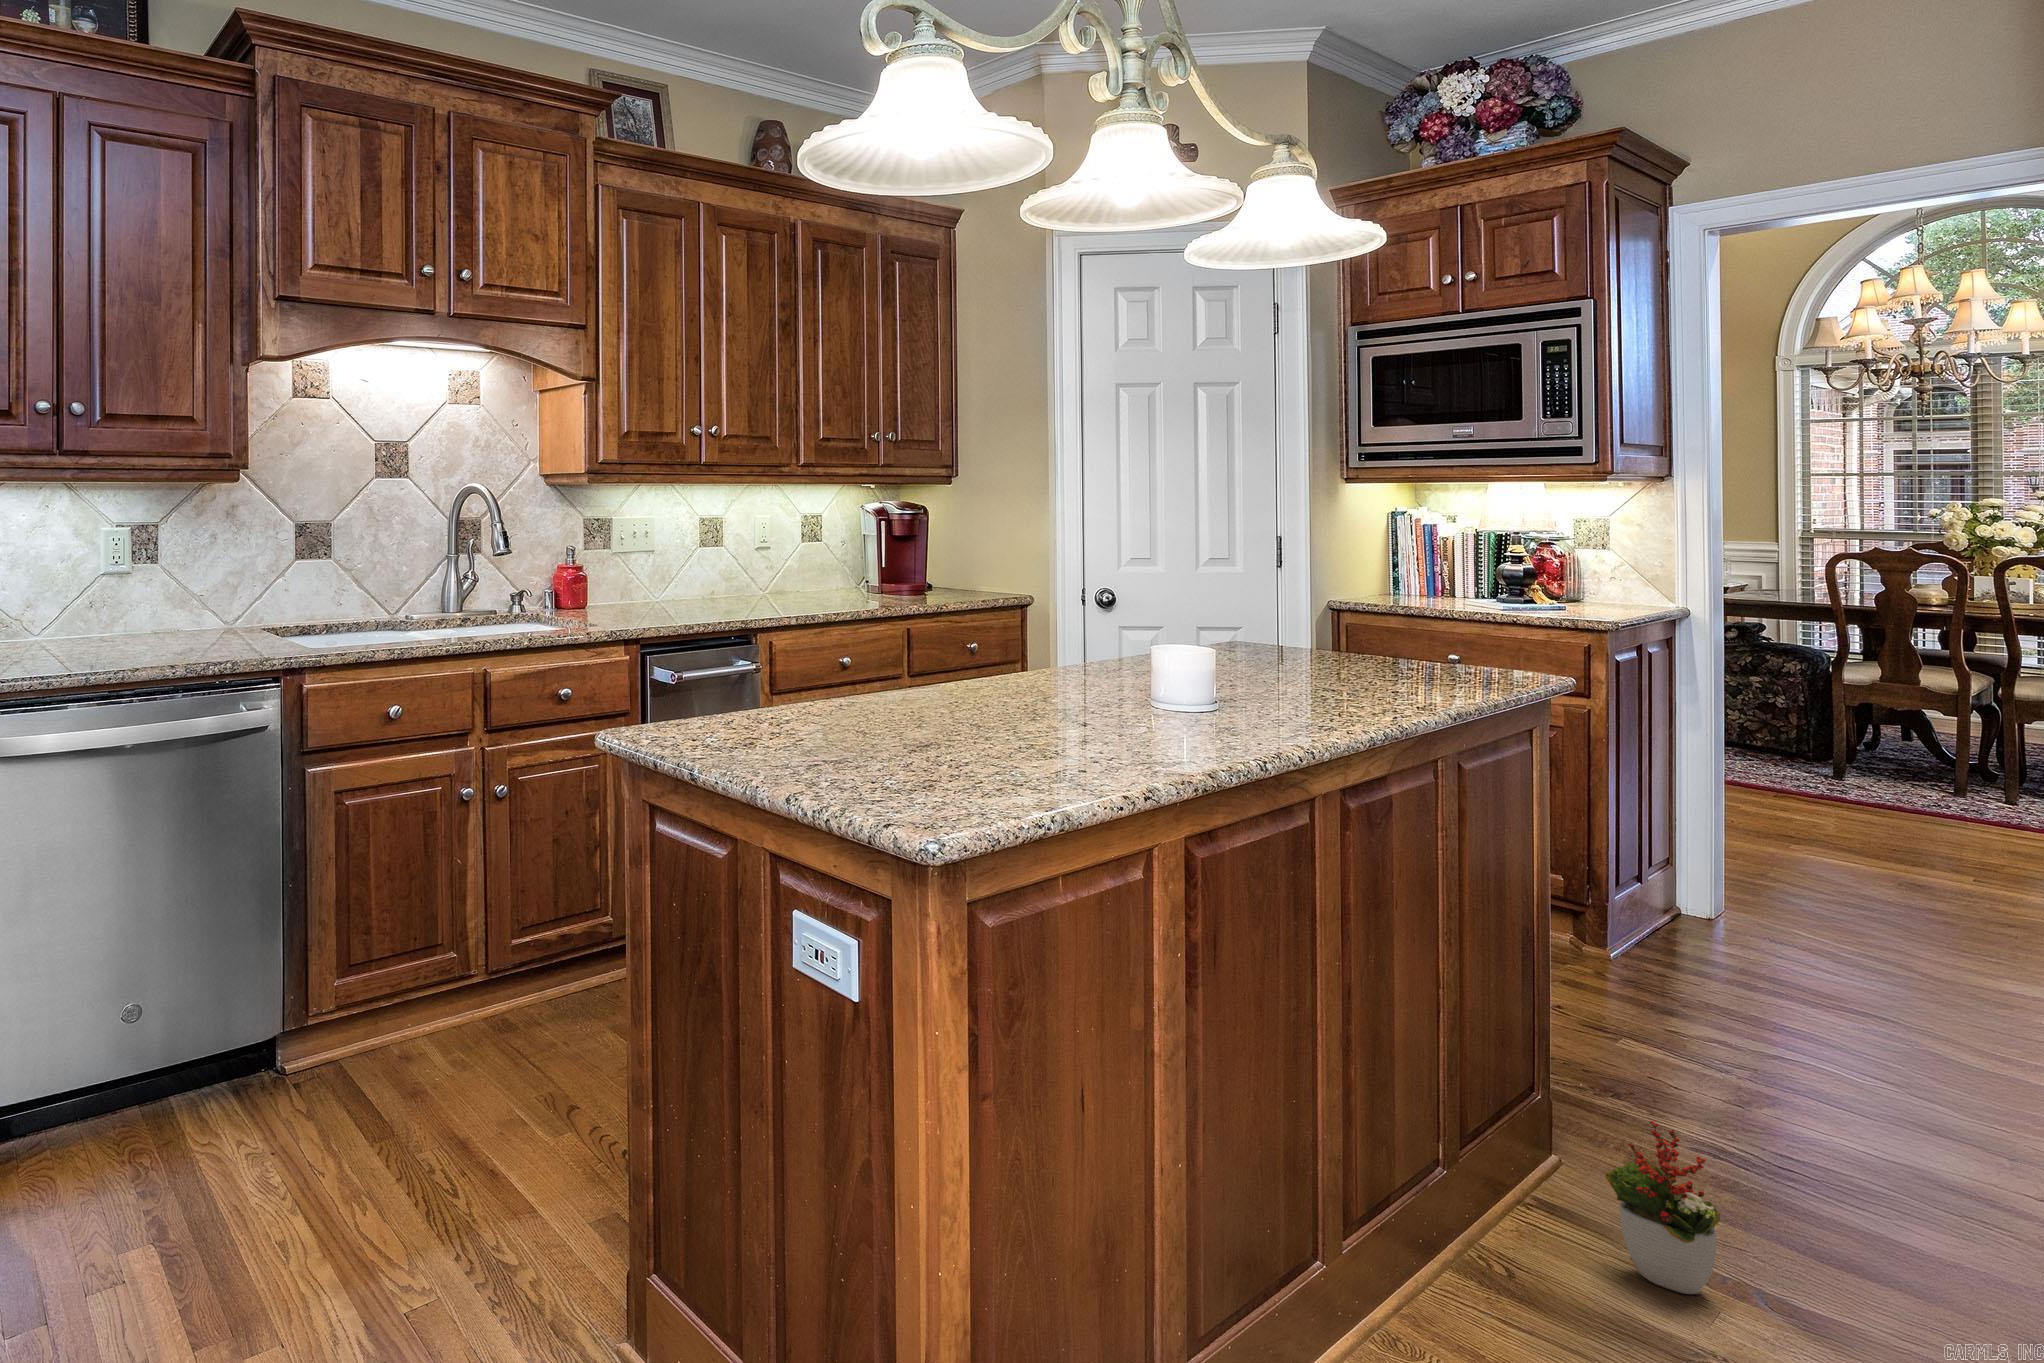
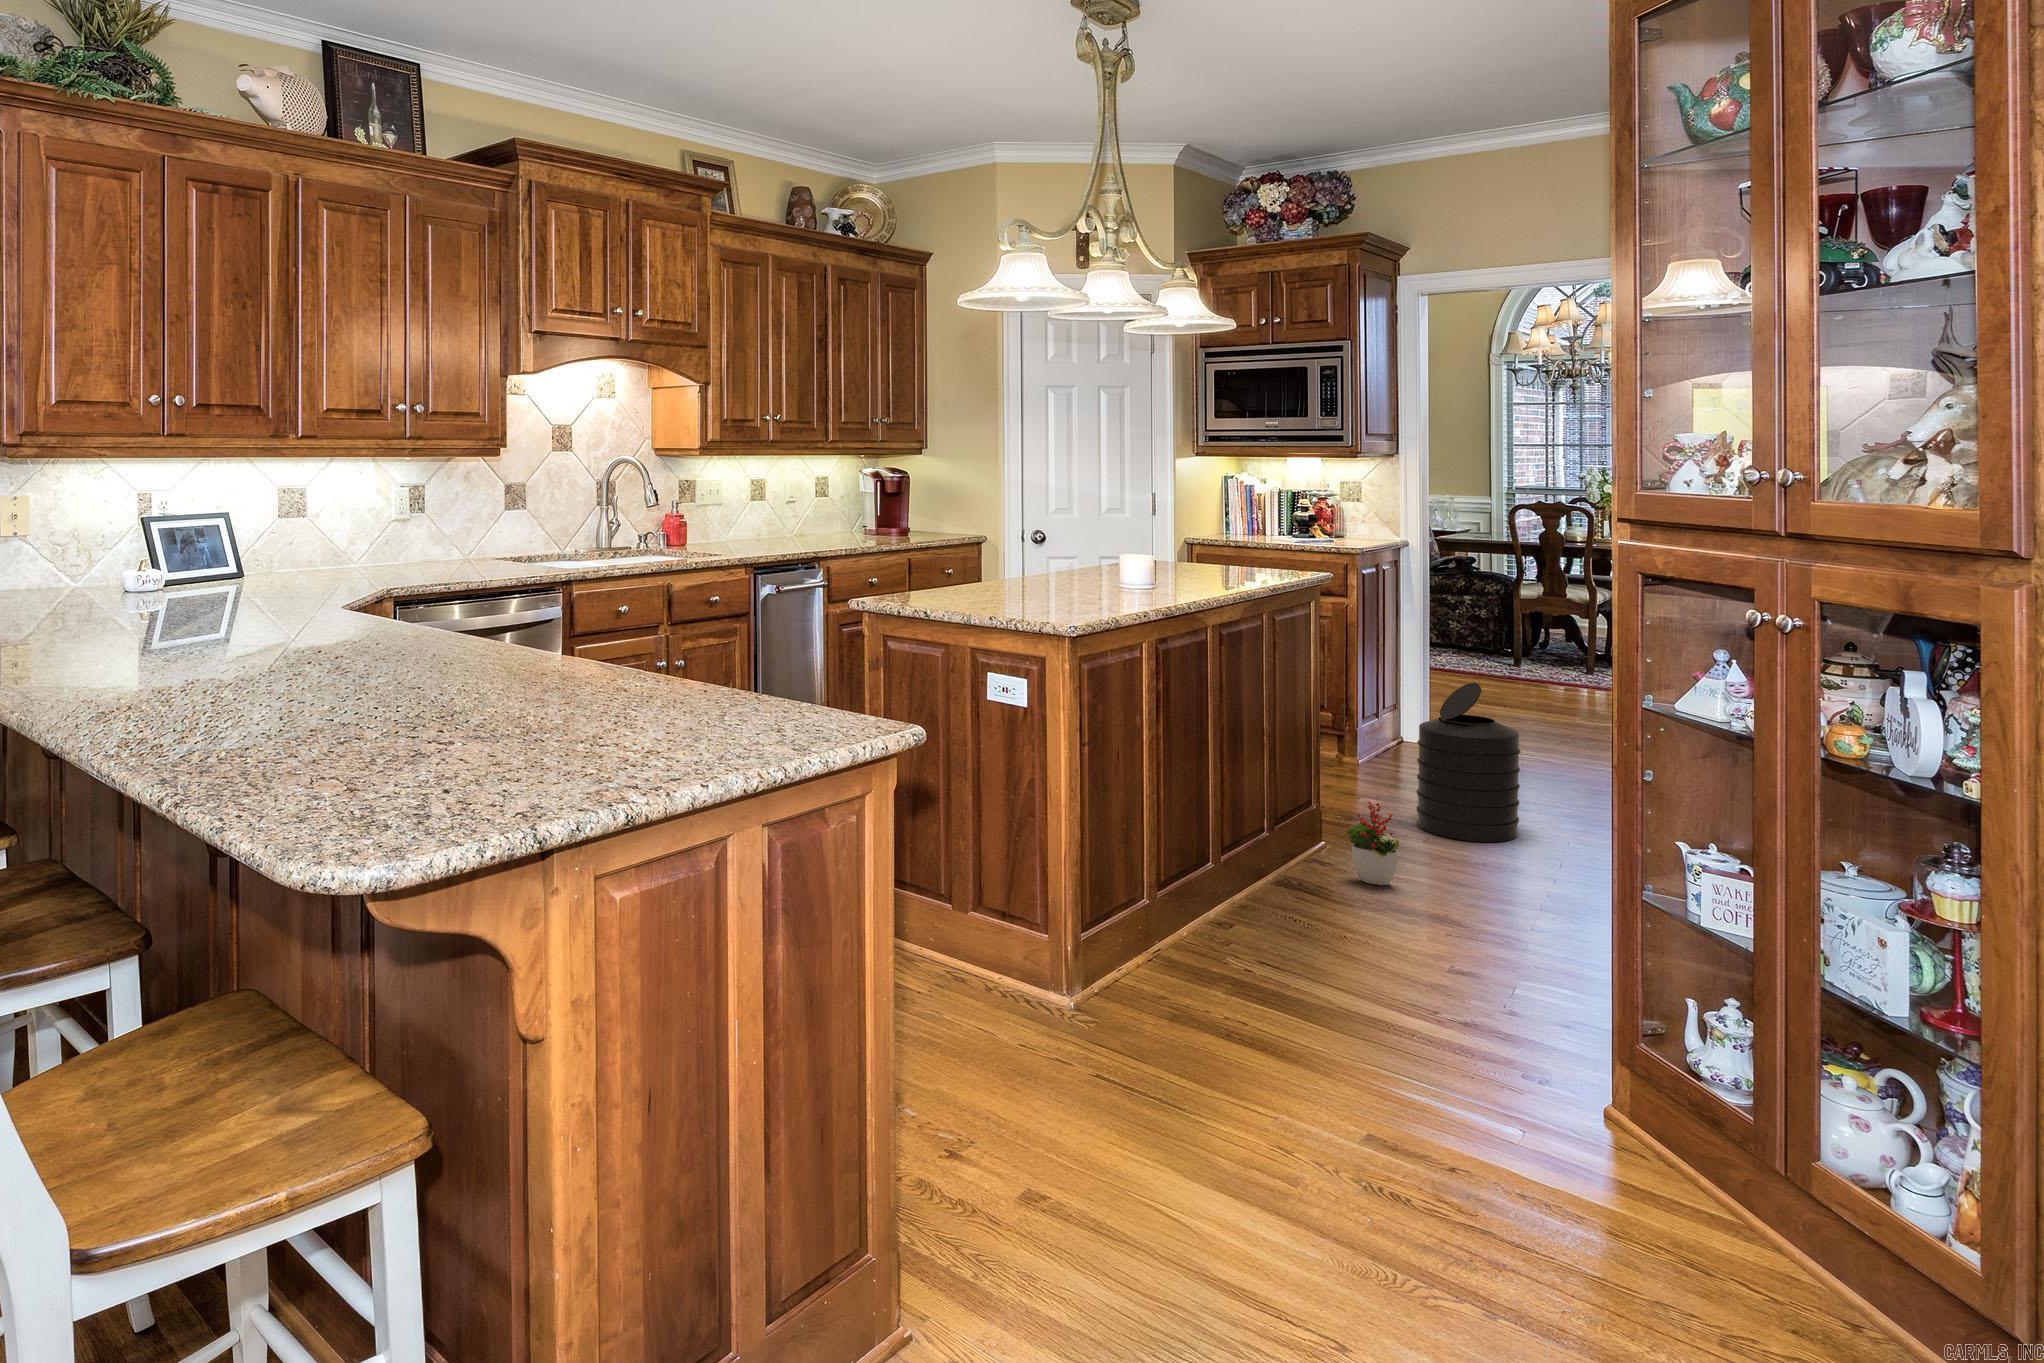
trash can: none [1732,871,1943,1176] -> present [1416,683,1520,842]

